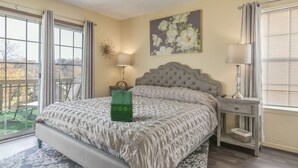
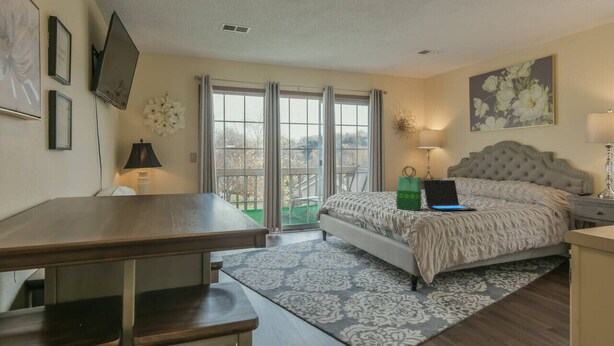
laptop: none [131,90,173,119] -> present [423,180,476,211]

